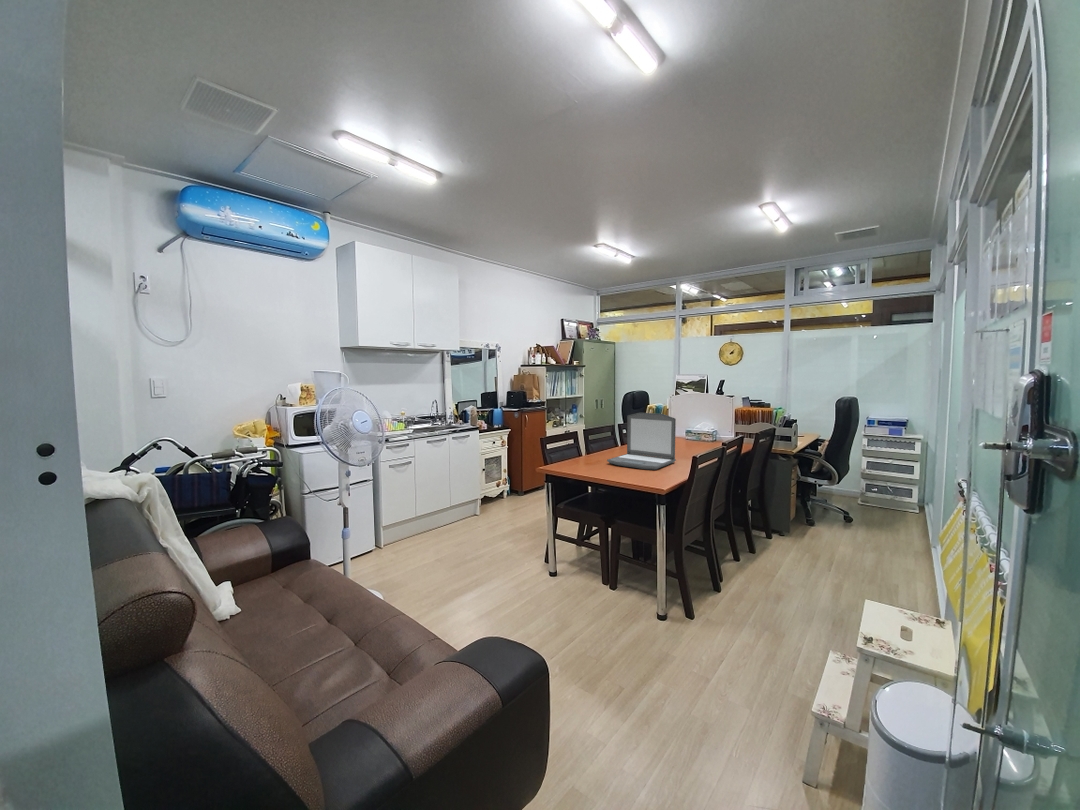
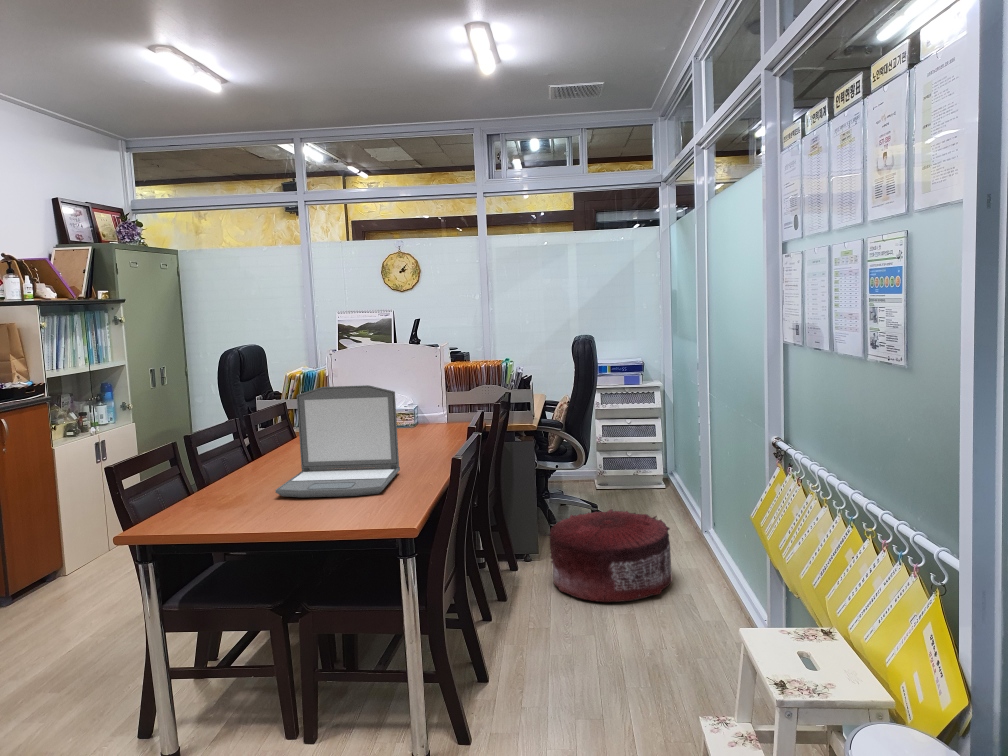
pouf: none [788,511,884,577] -> present [550,509,672,602]

